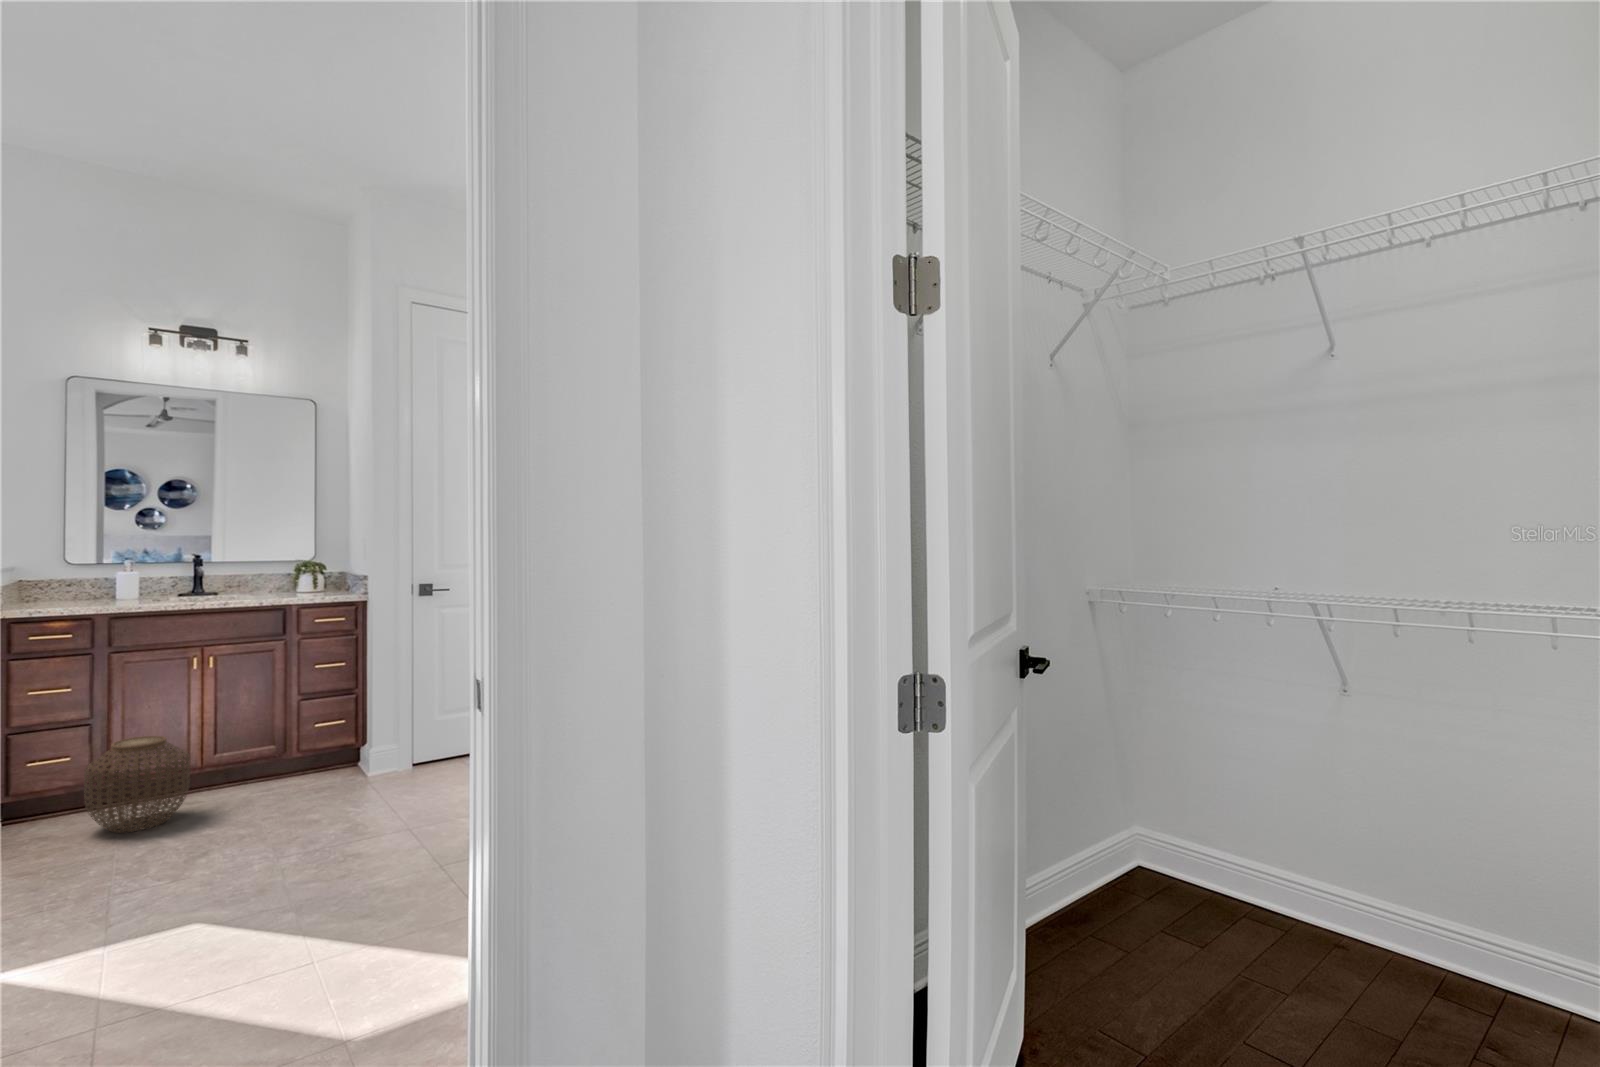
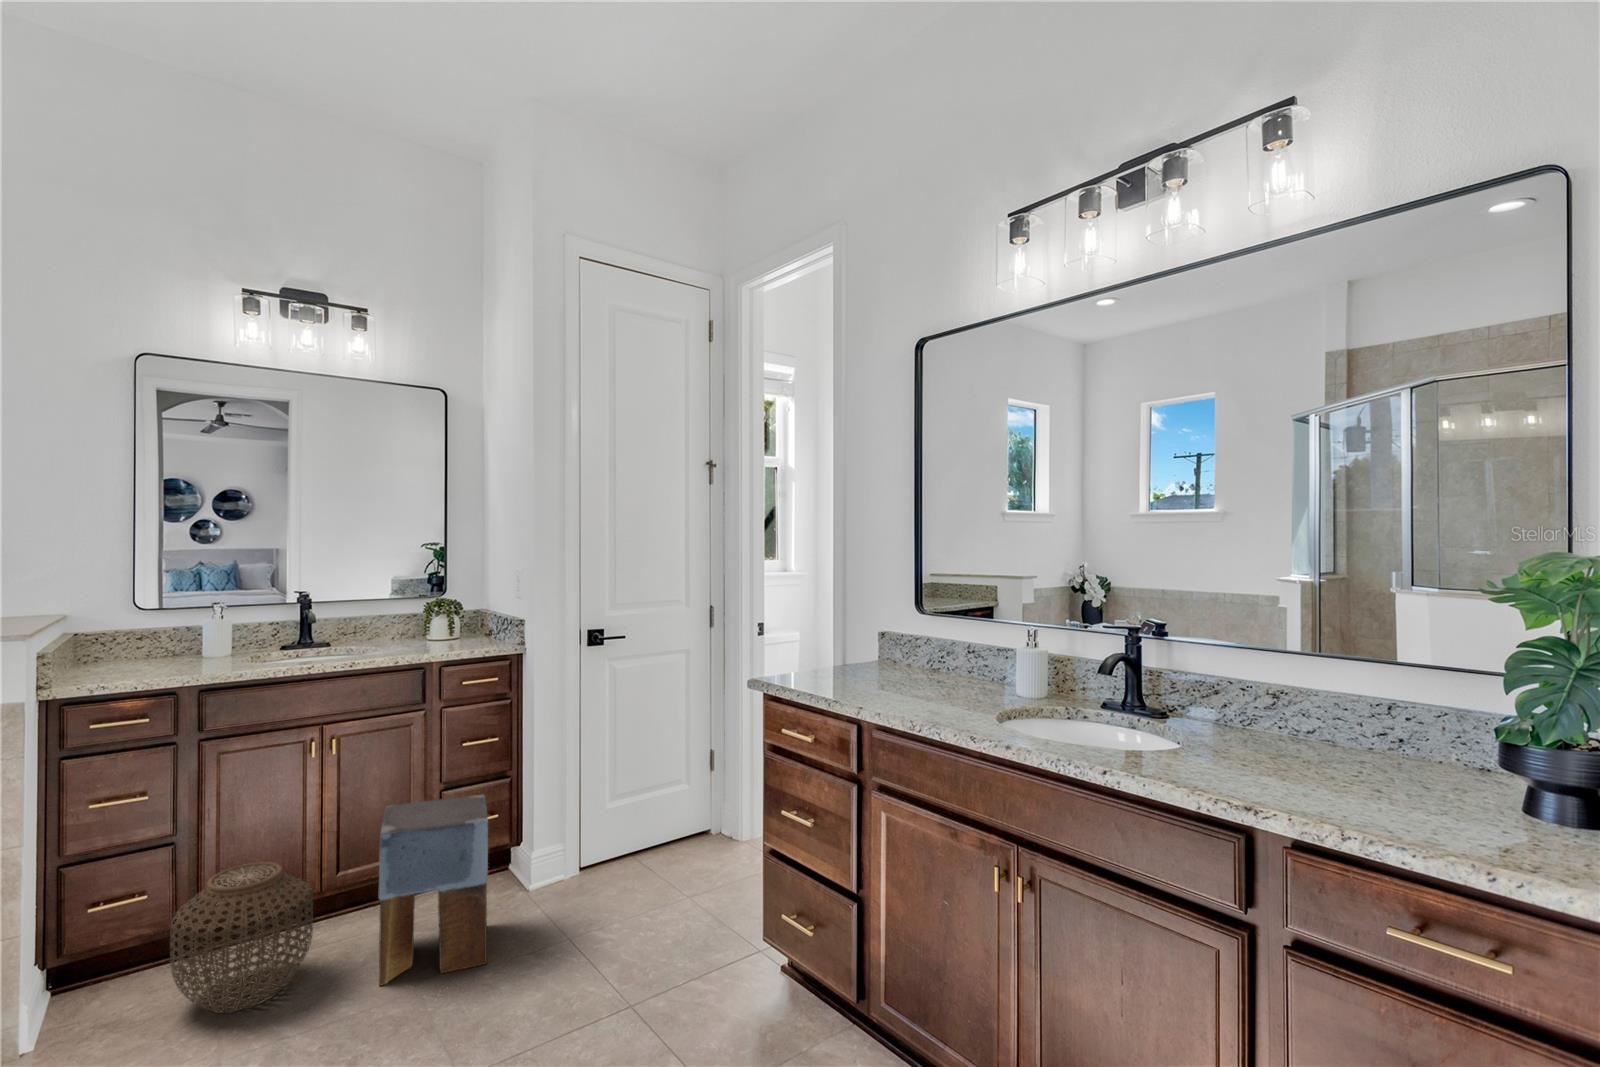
stool: none [236,697,325,820] -> present [378,795,488,986]

